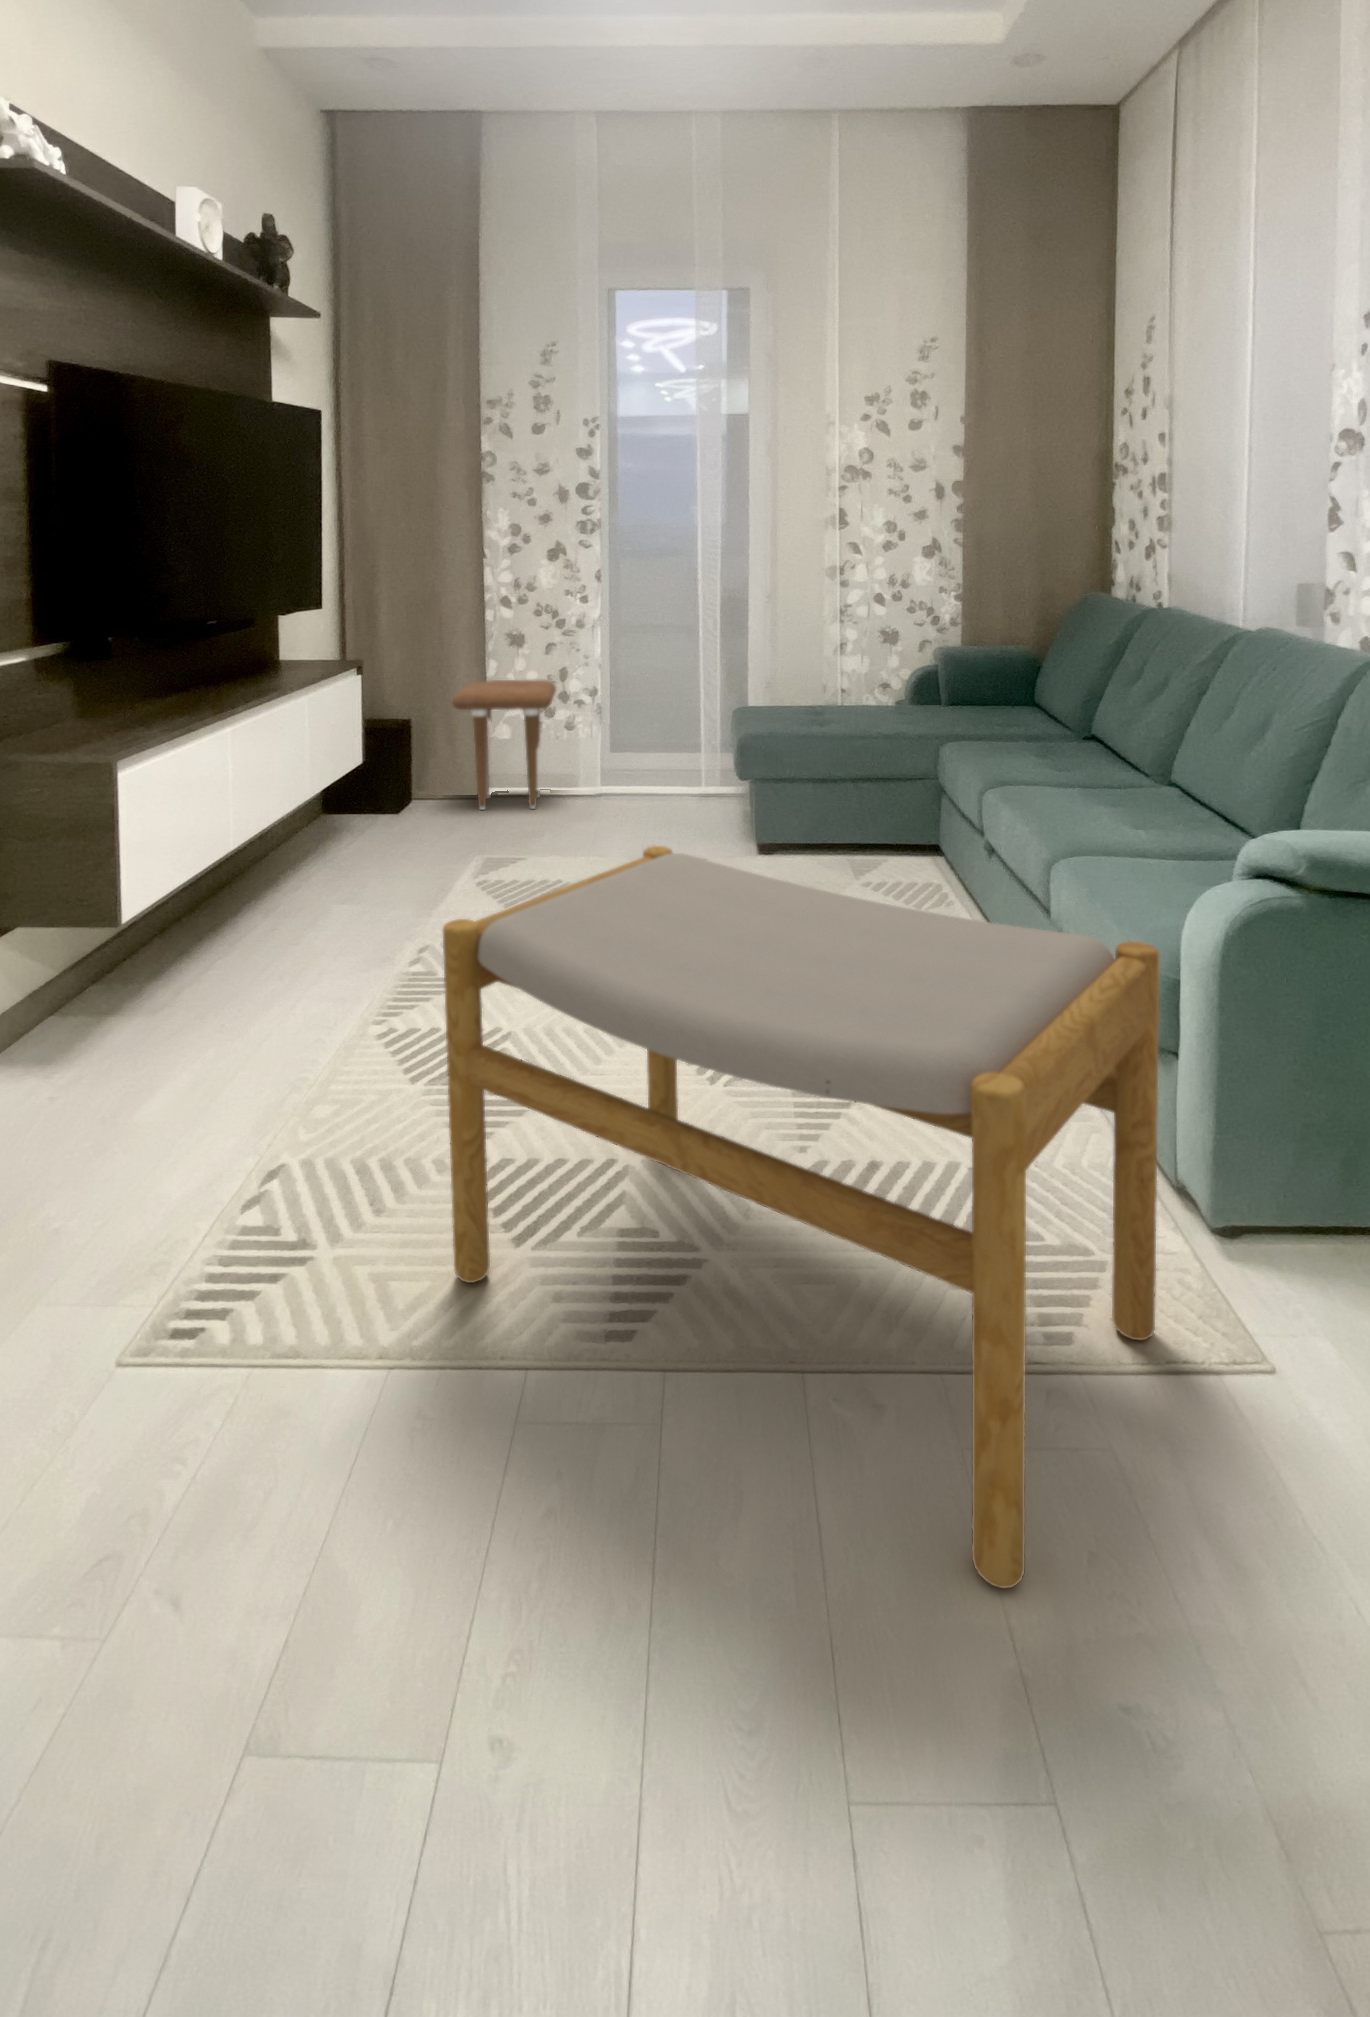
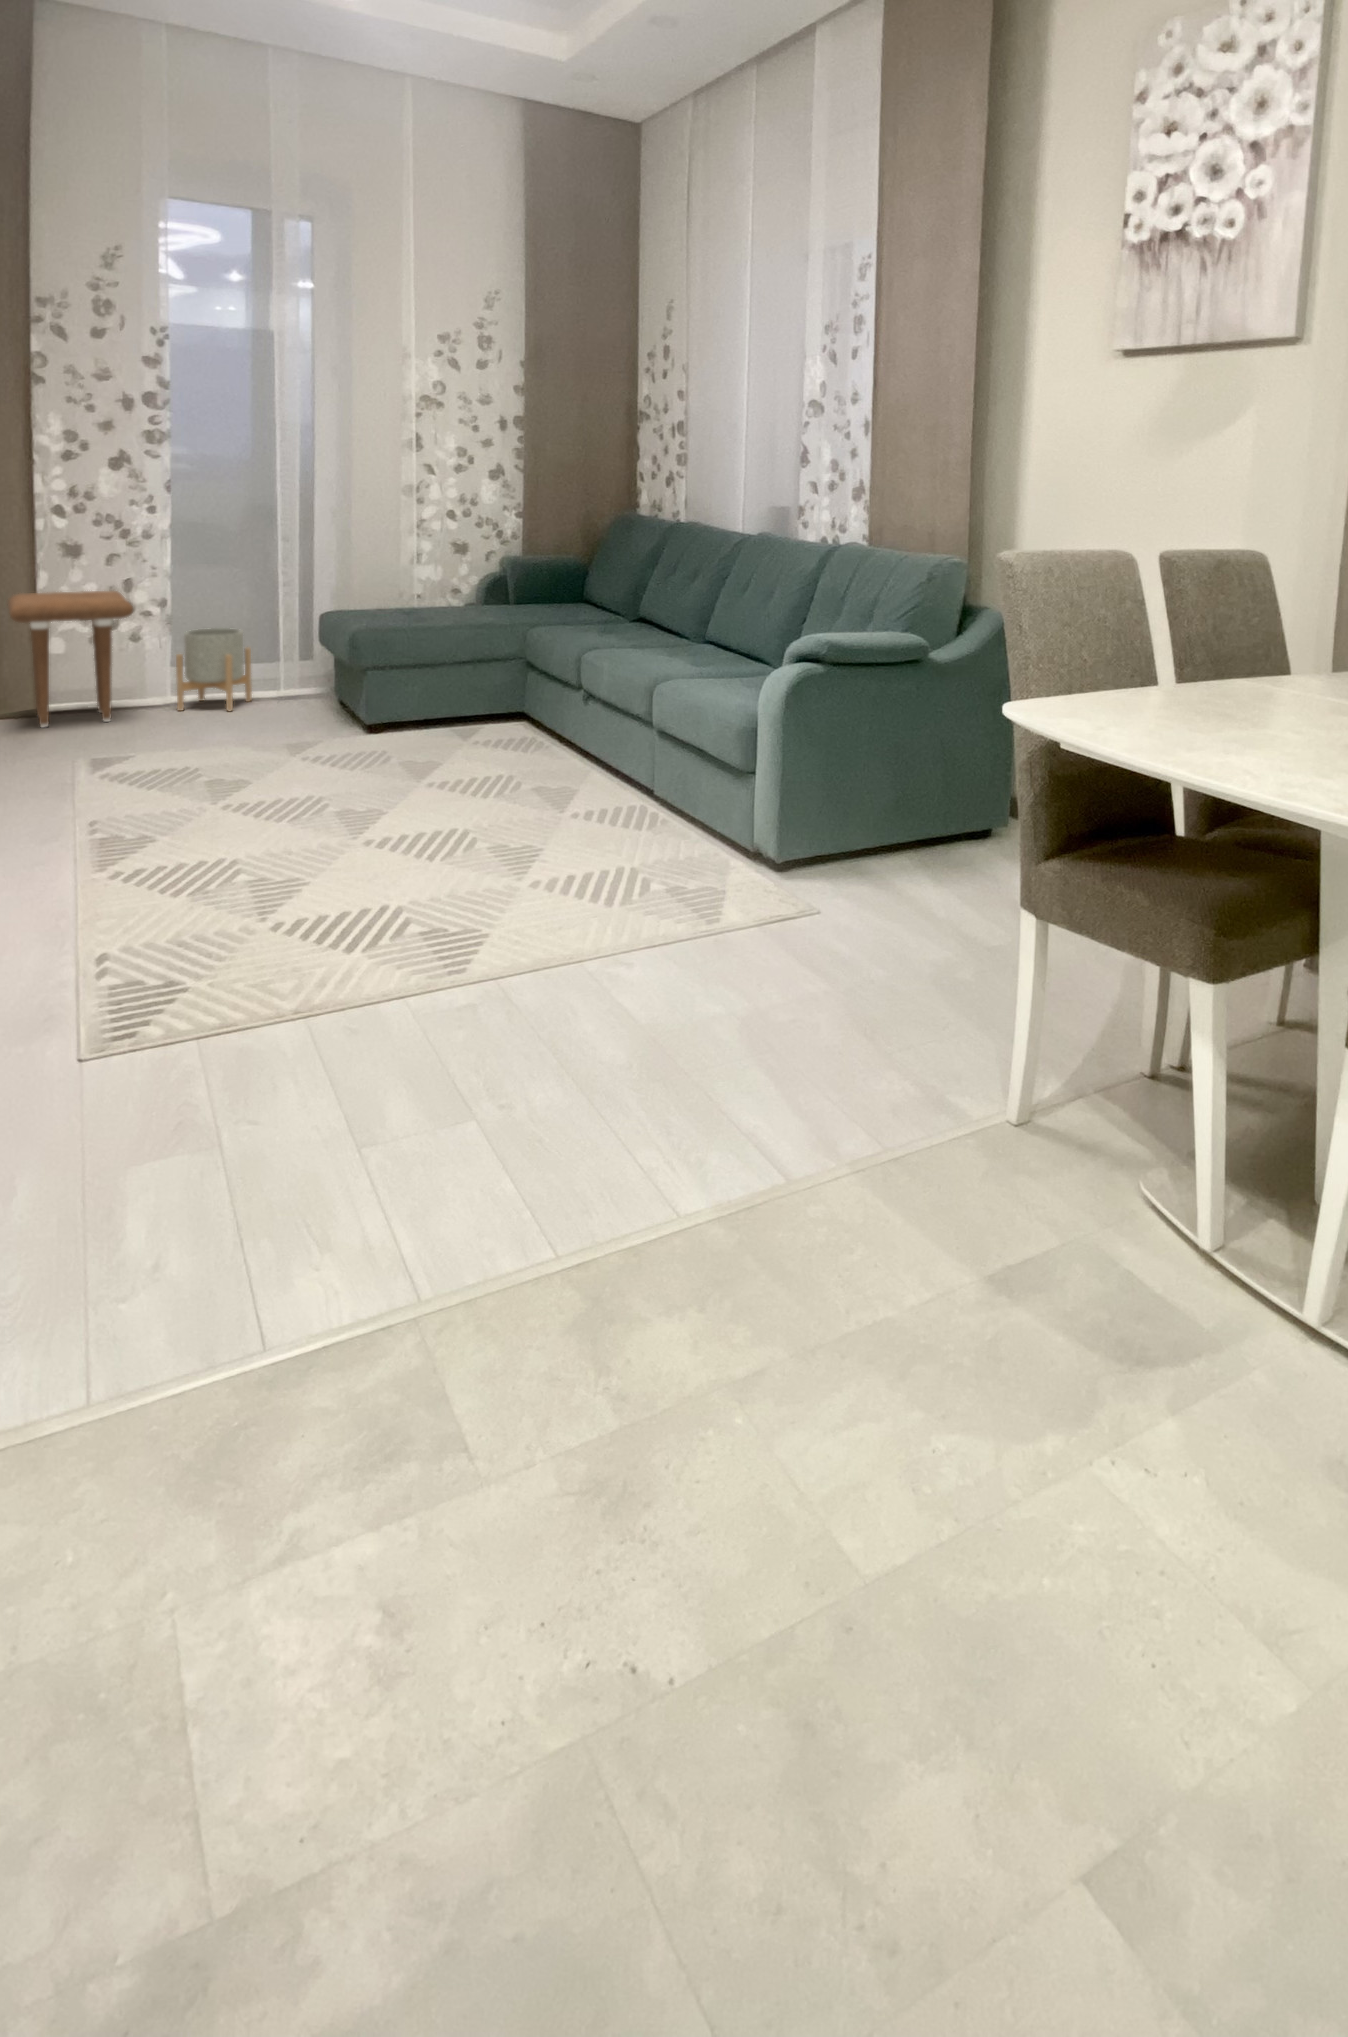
planter: none [595,720,667,808] -> present [176,628,252,711]
footstool: present [443,846,1159,1588] -> none [299,686,783,1045]

